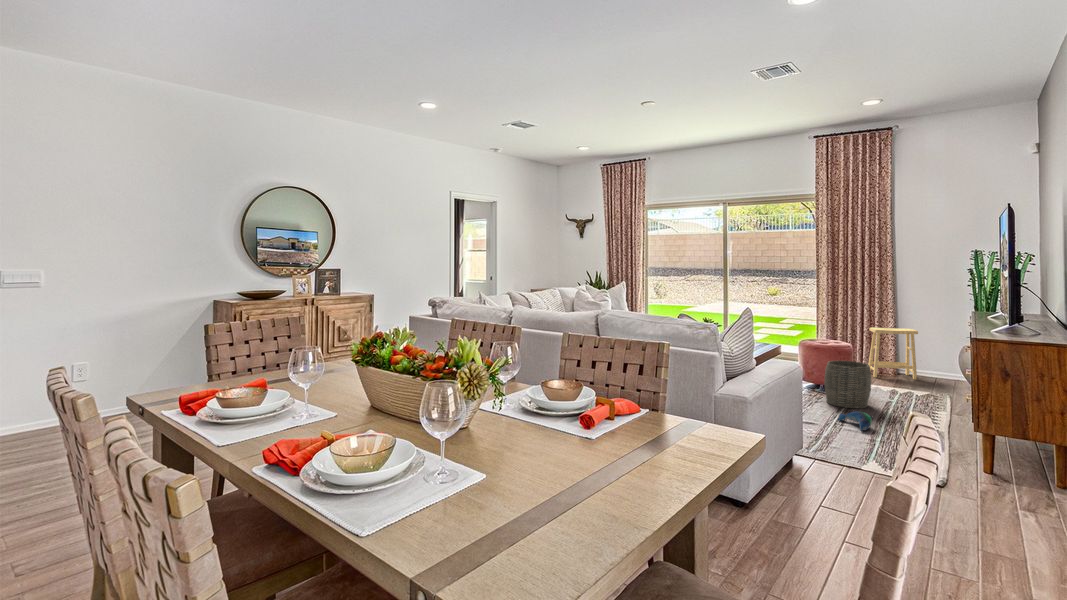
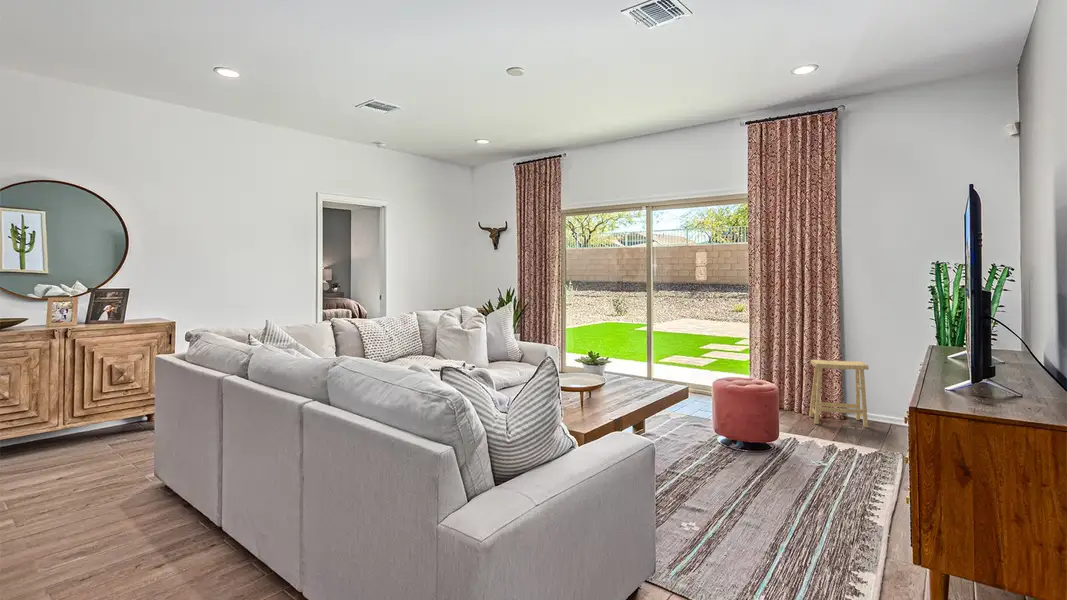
woven basket: present [824,361,871,408] -> none [736,411,795,480]
plush toy: present [838,411,873,431] -> none [740,492,786,527]

